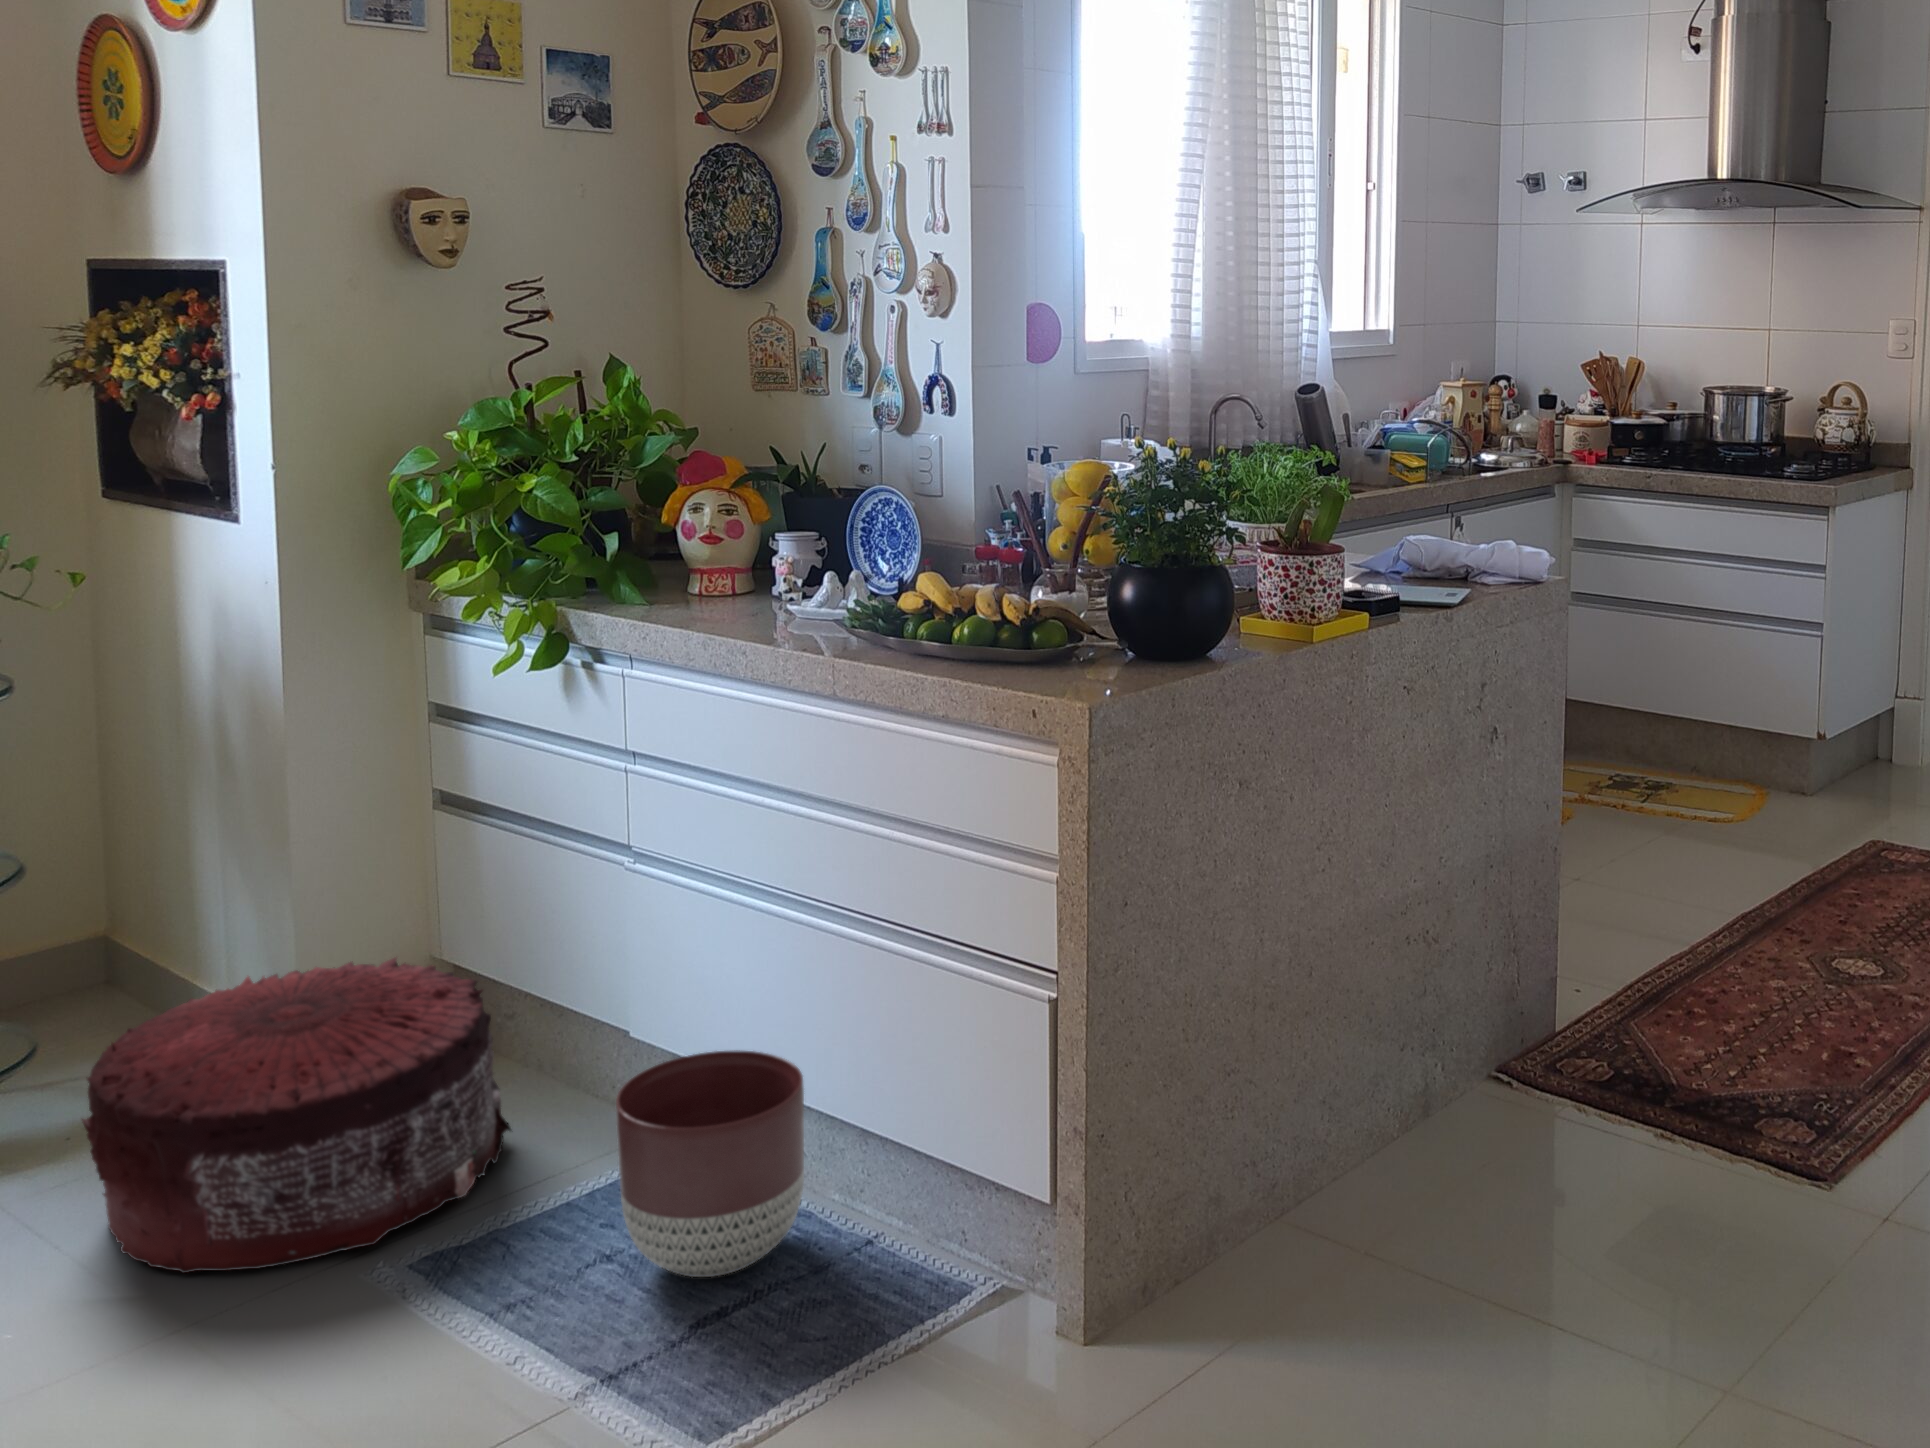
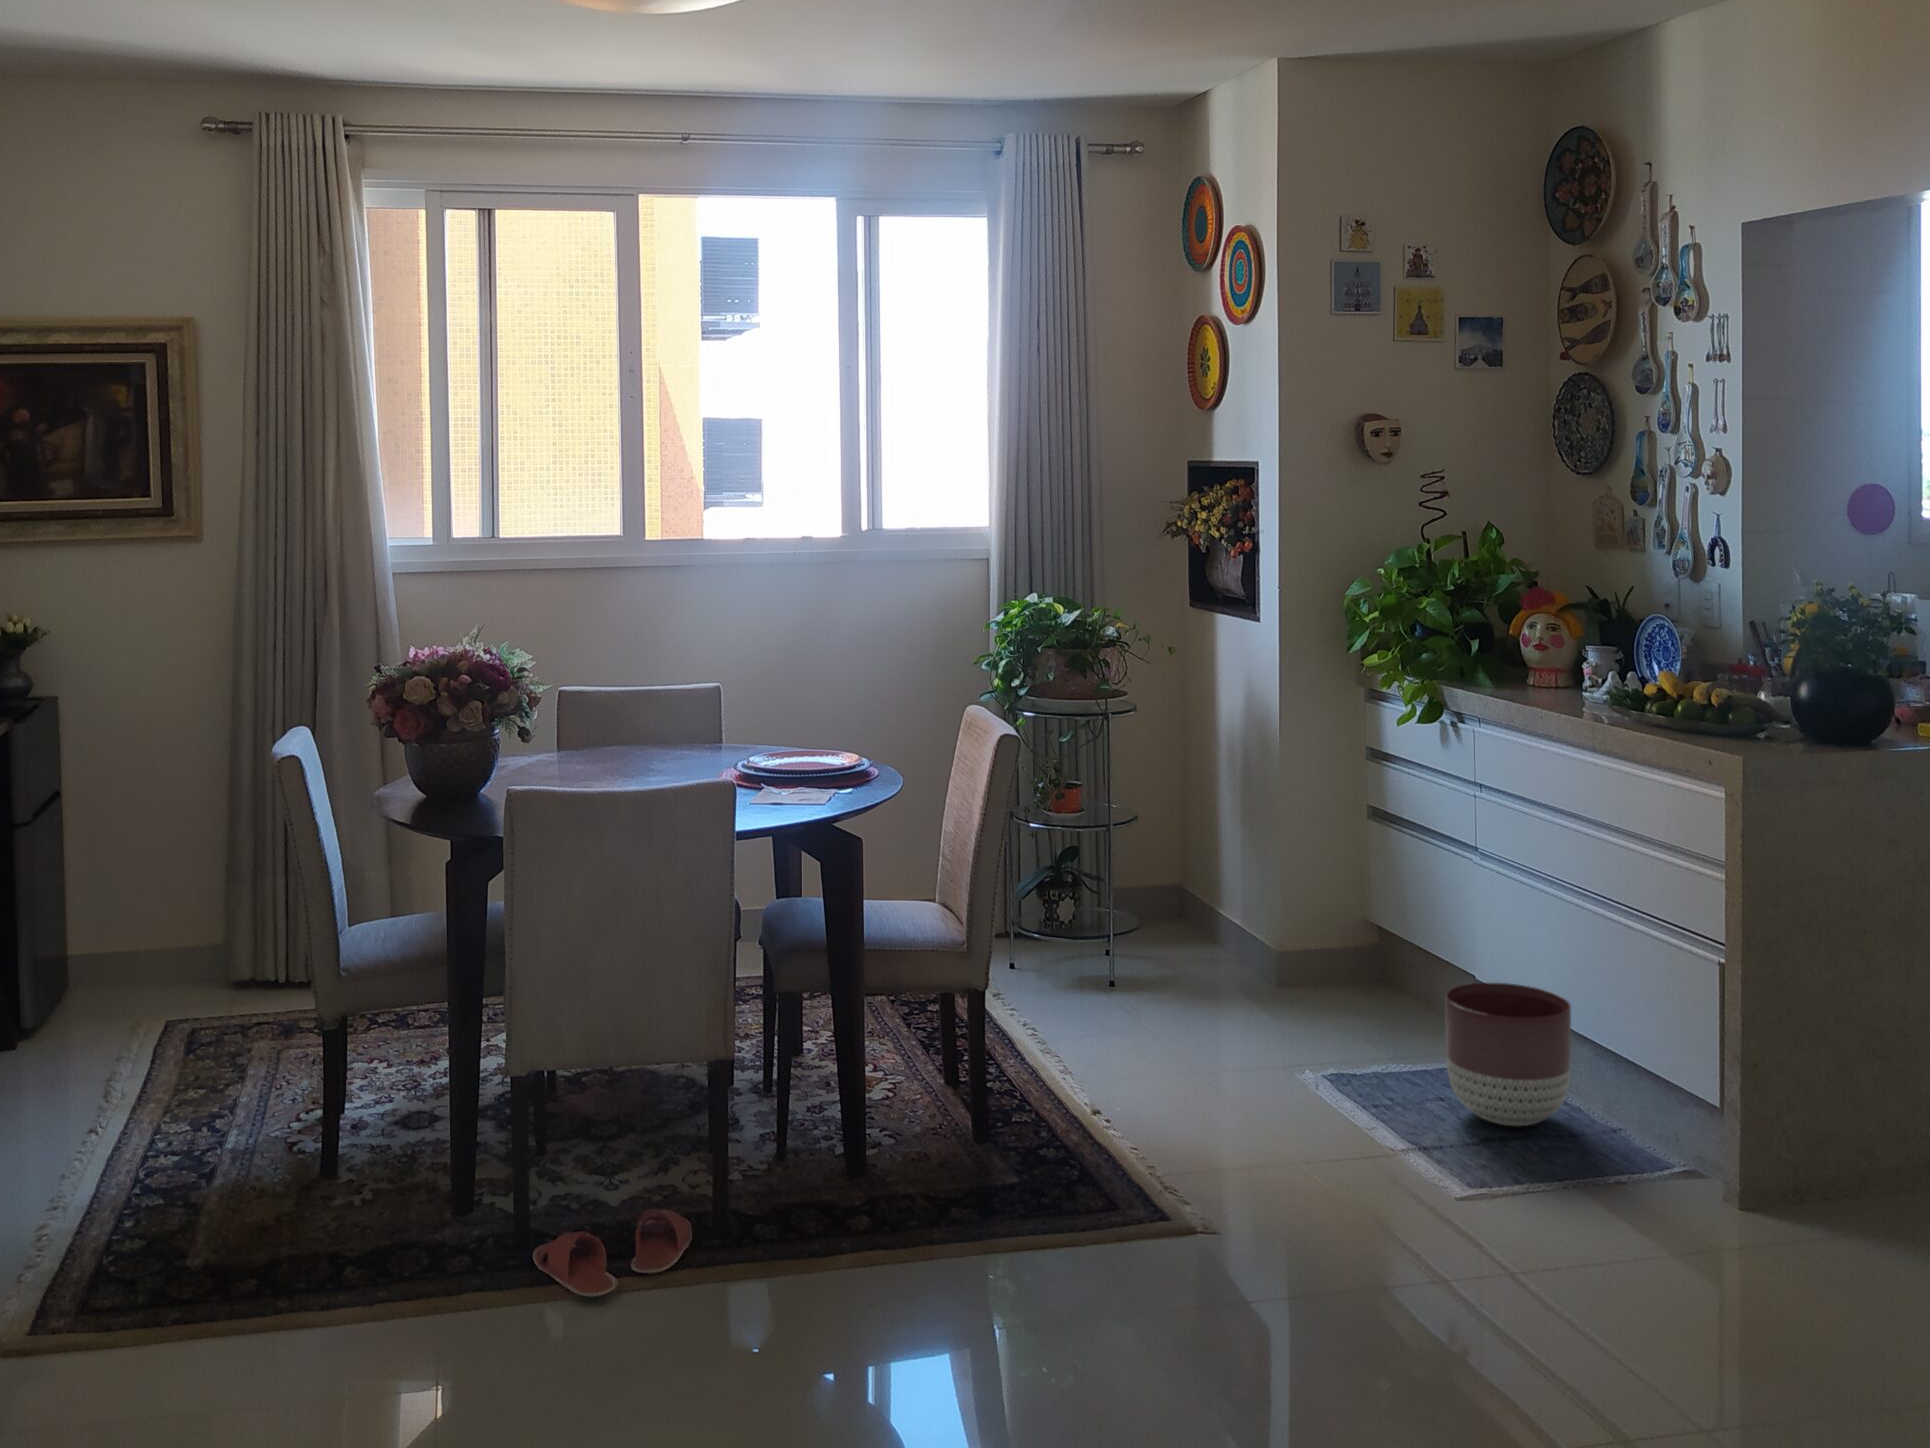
pouf: present [82,958,511,1273] -> none [1156,897,1394,1060]

